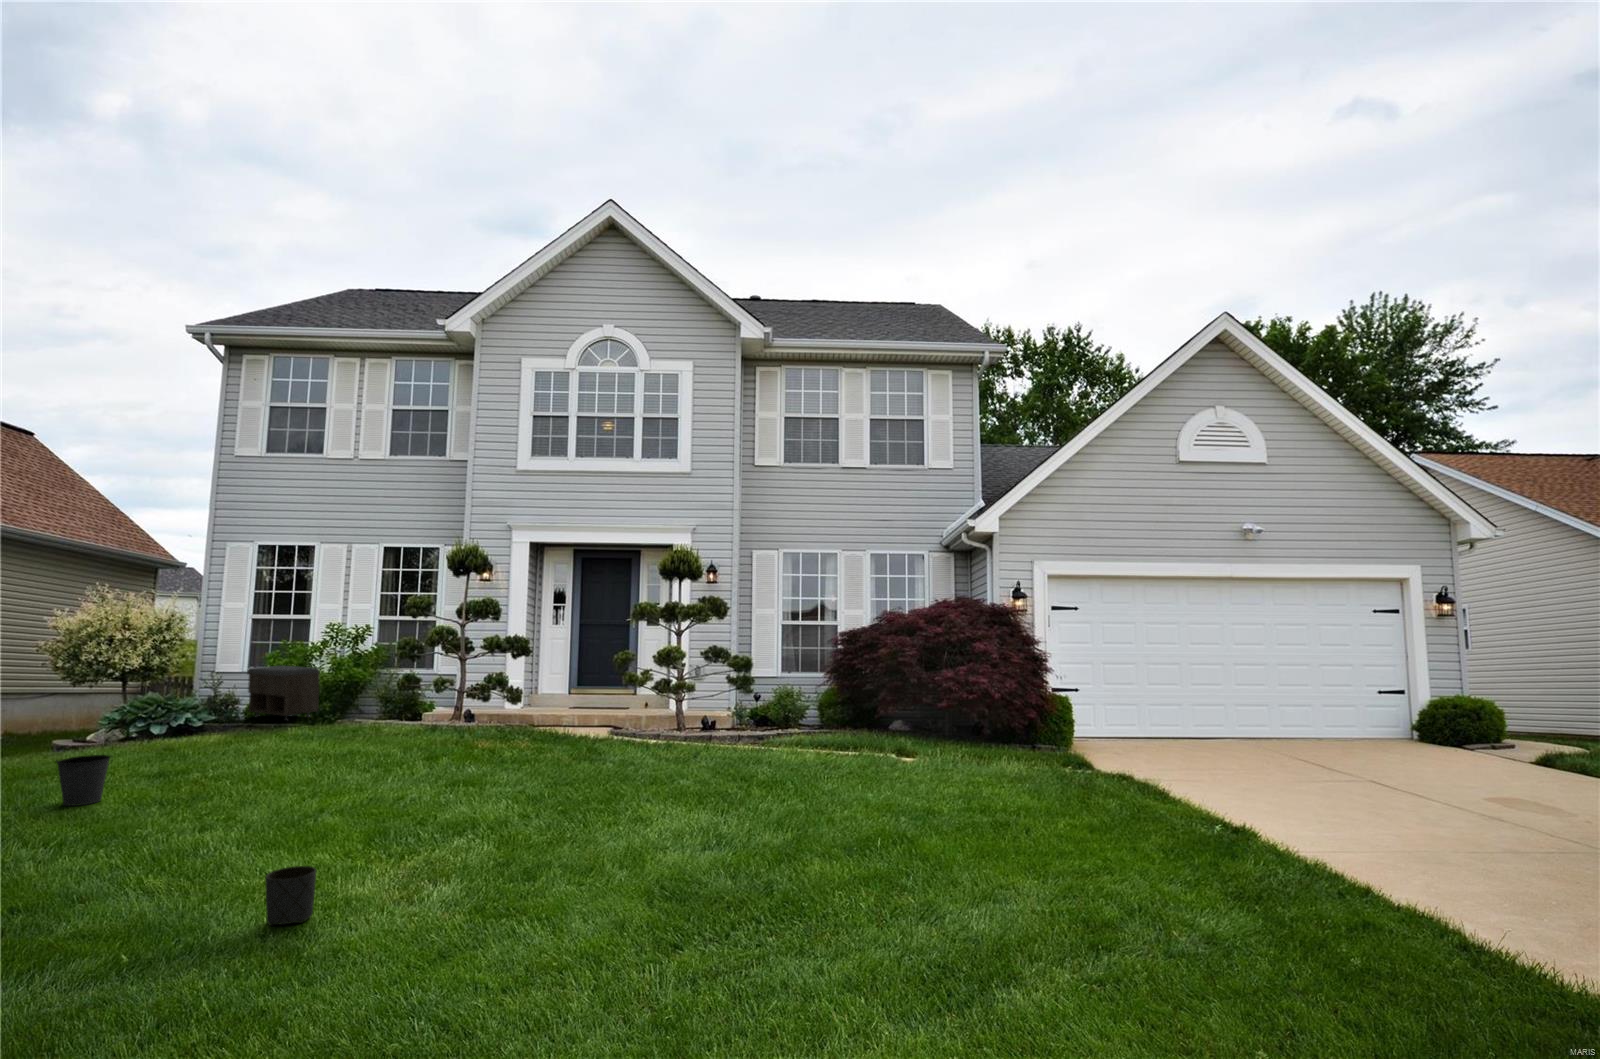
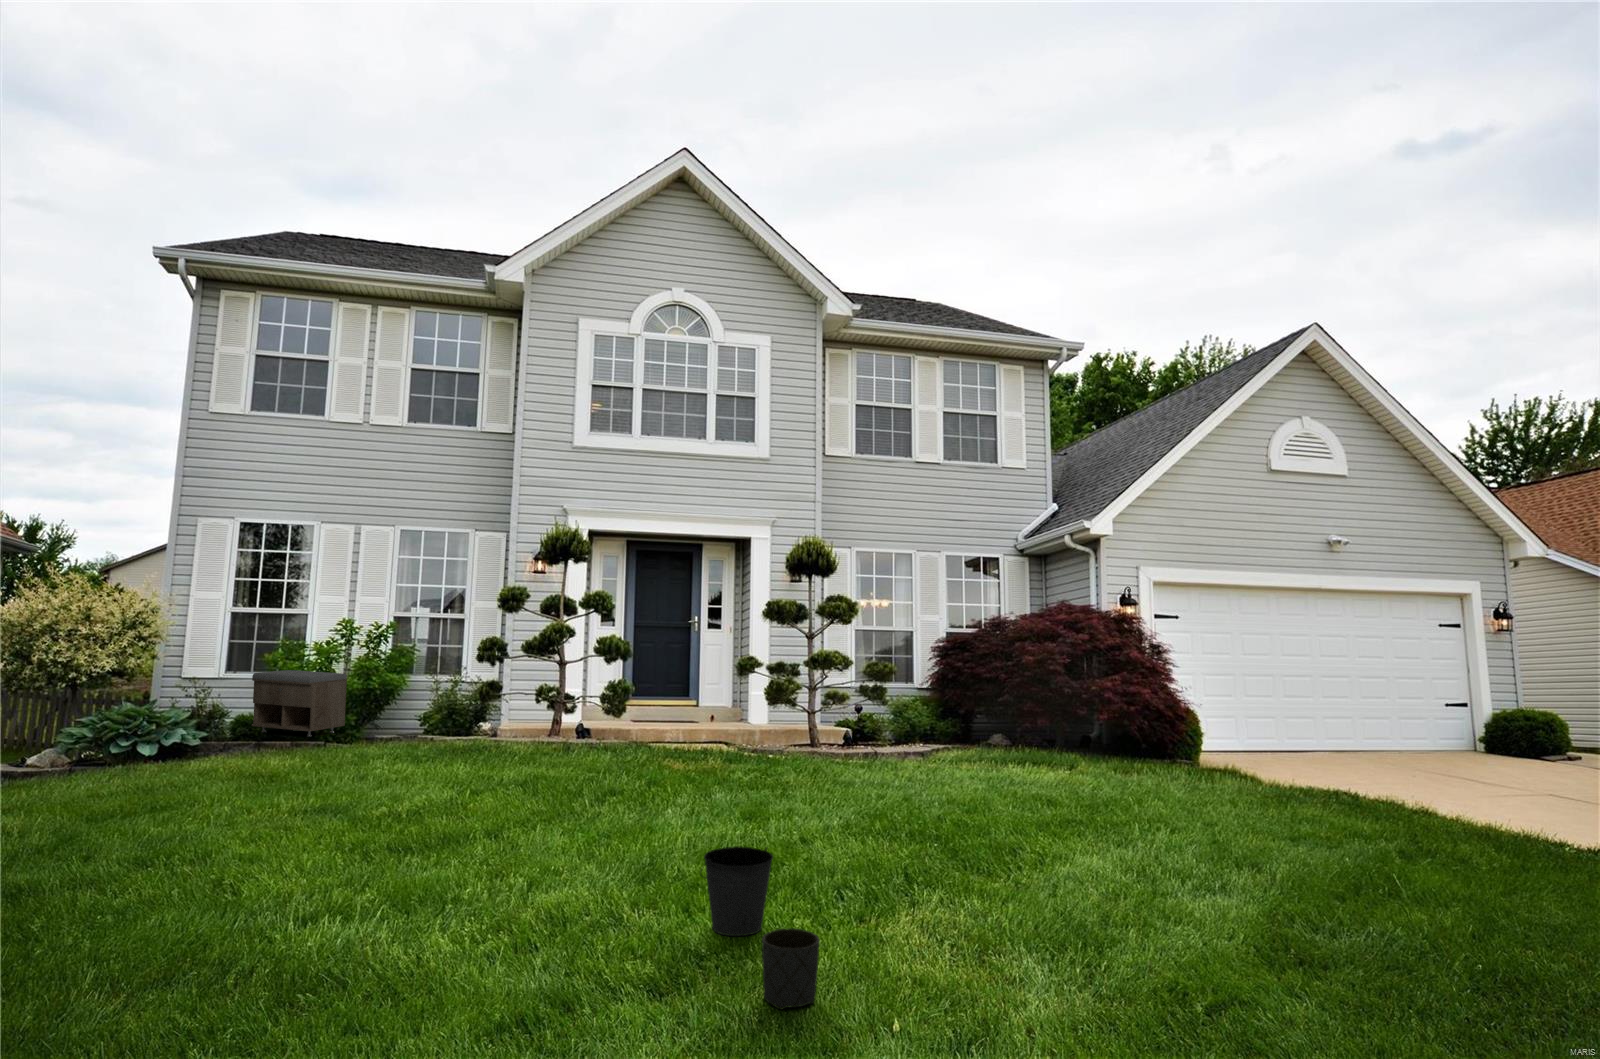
bucket: present [56,755,110,806] -> present [701,846,773,936]

